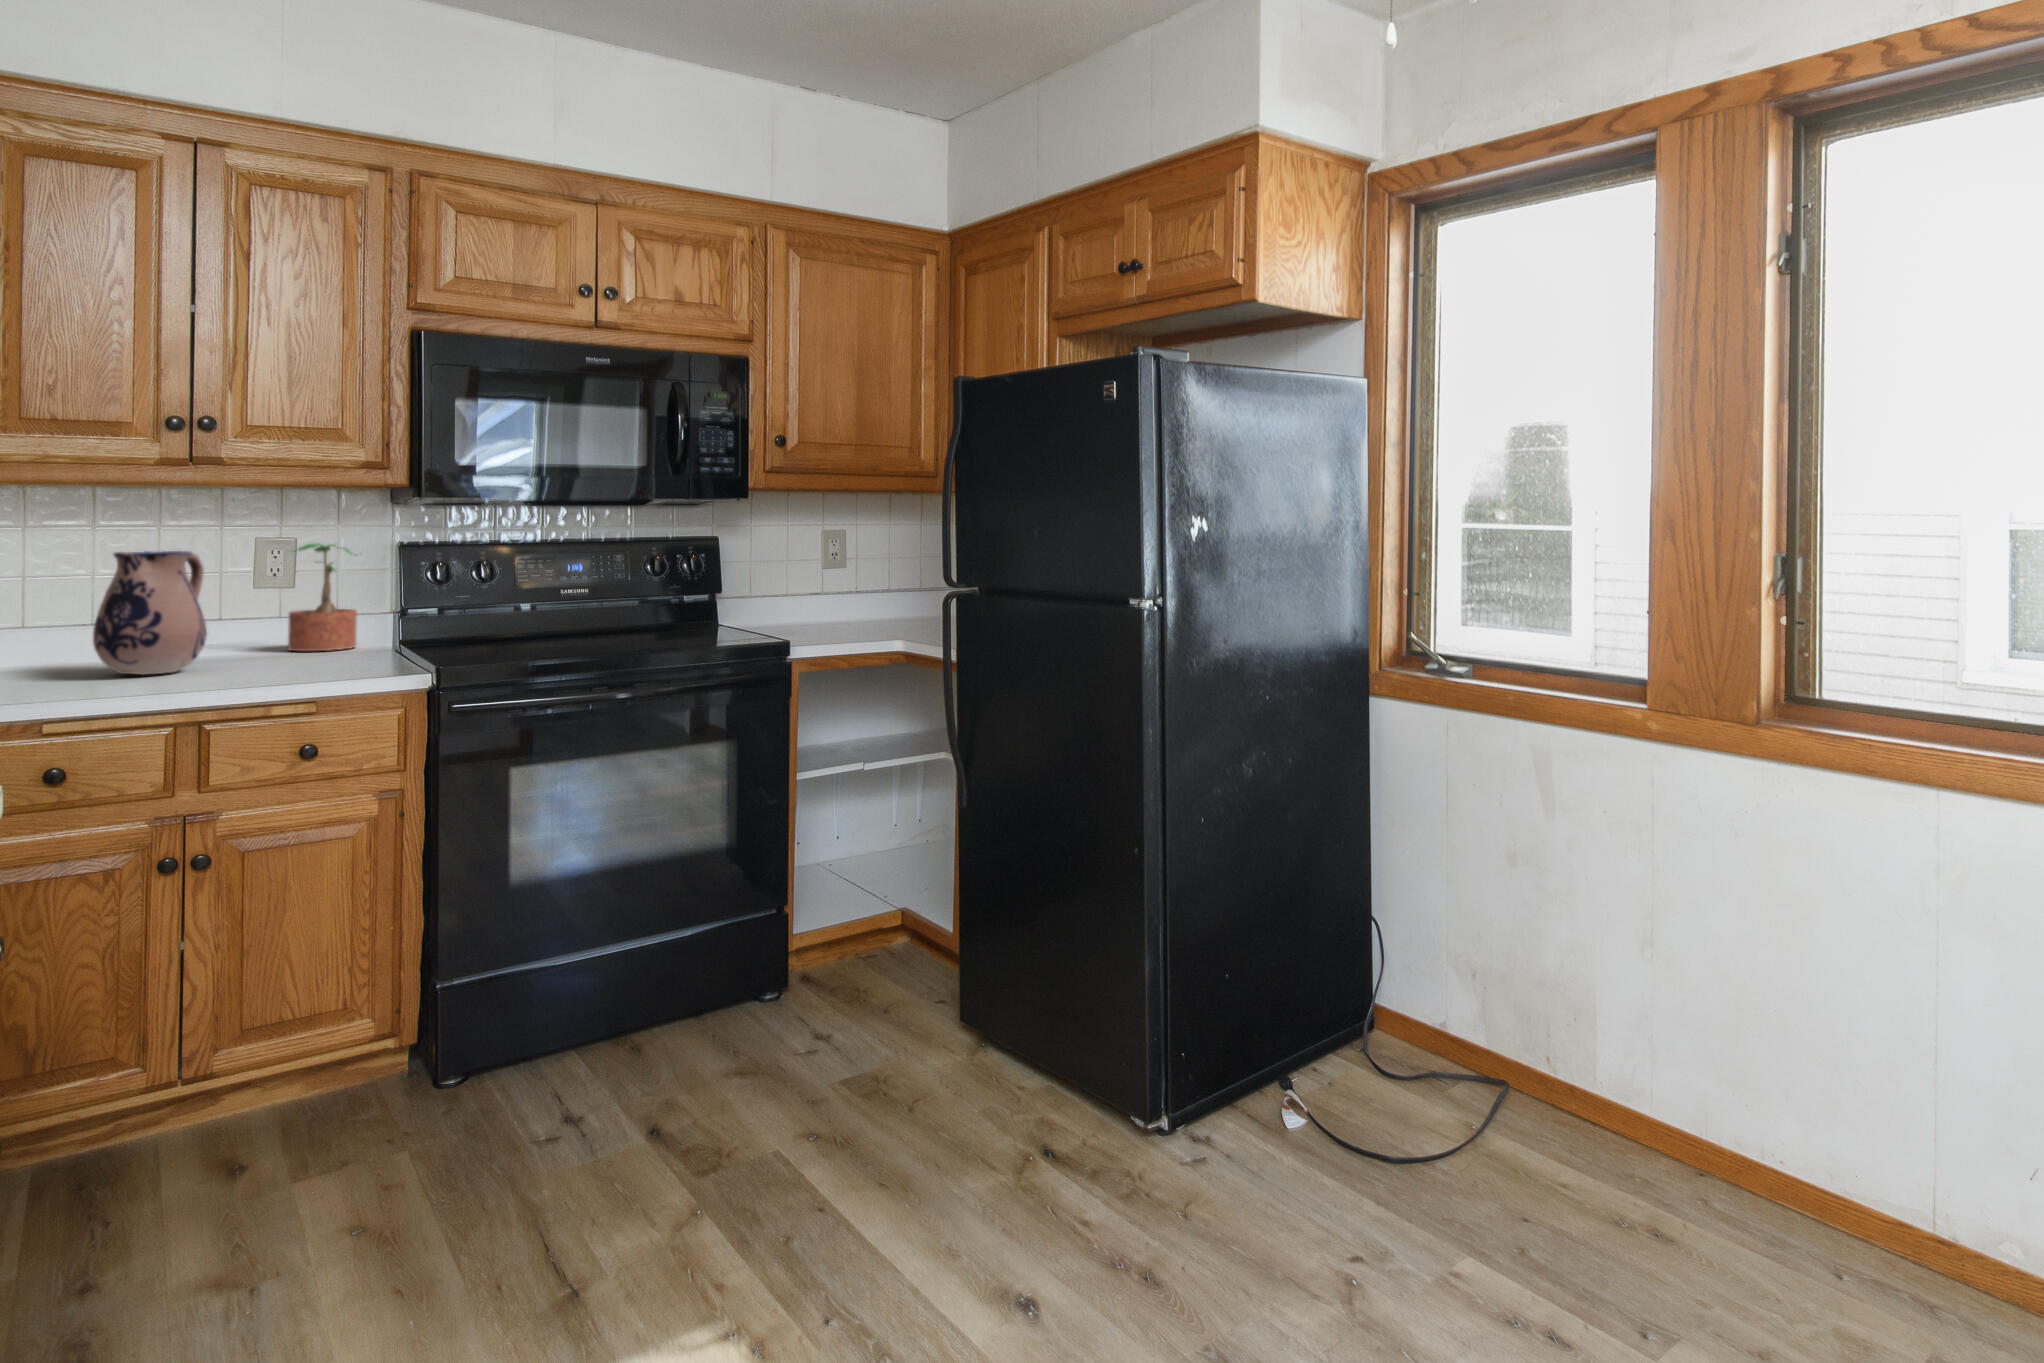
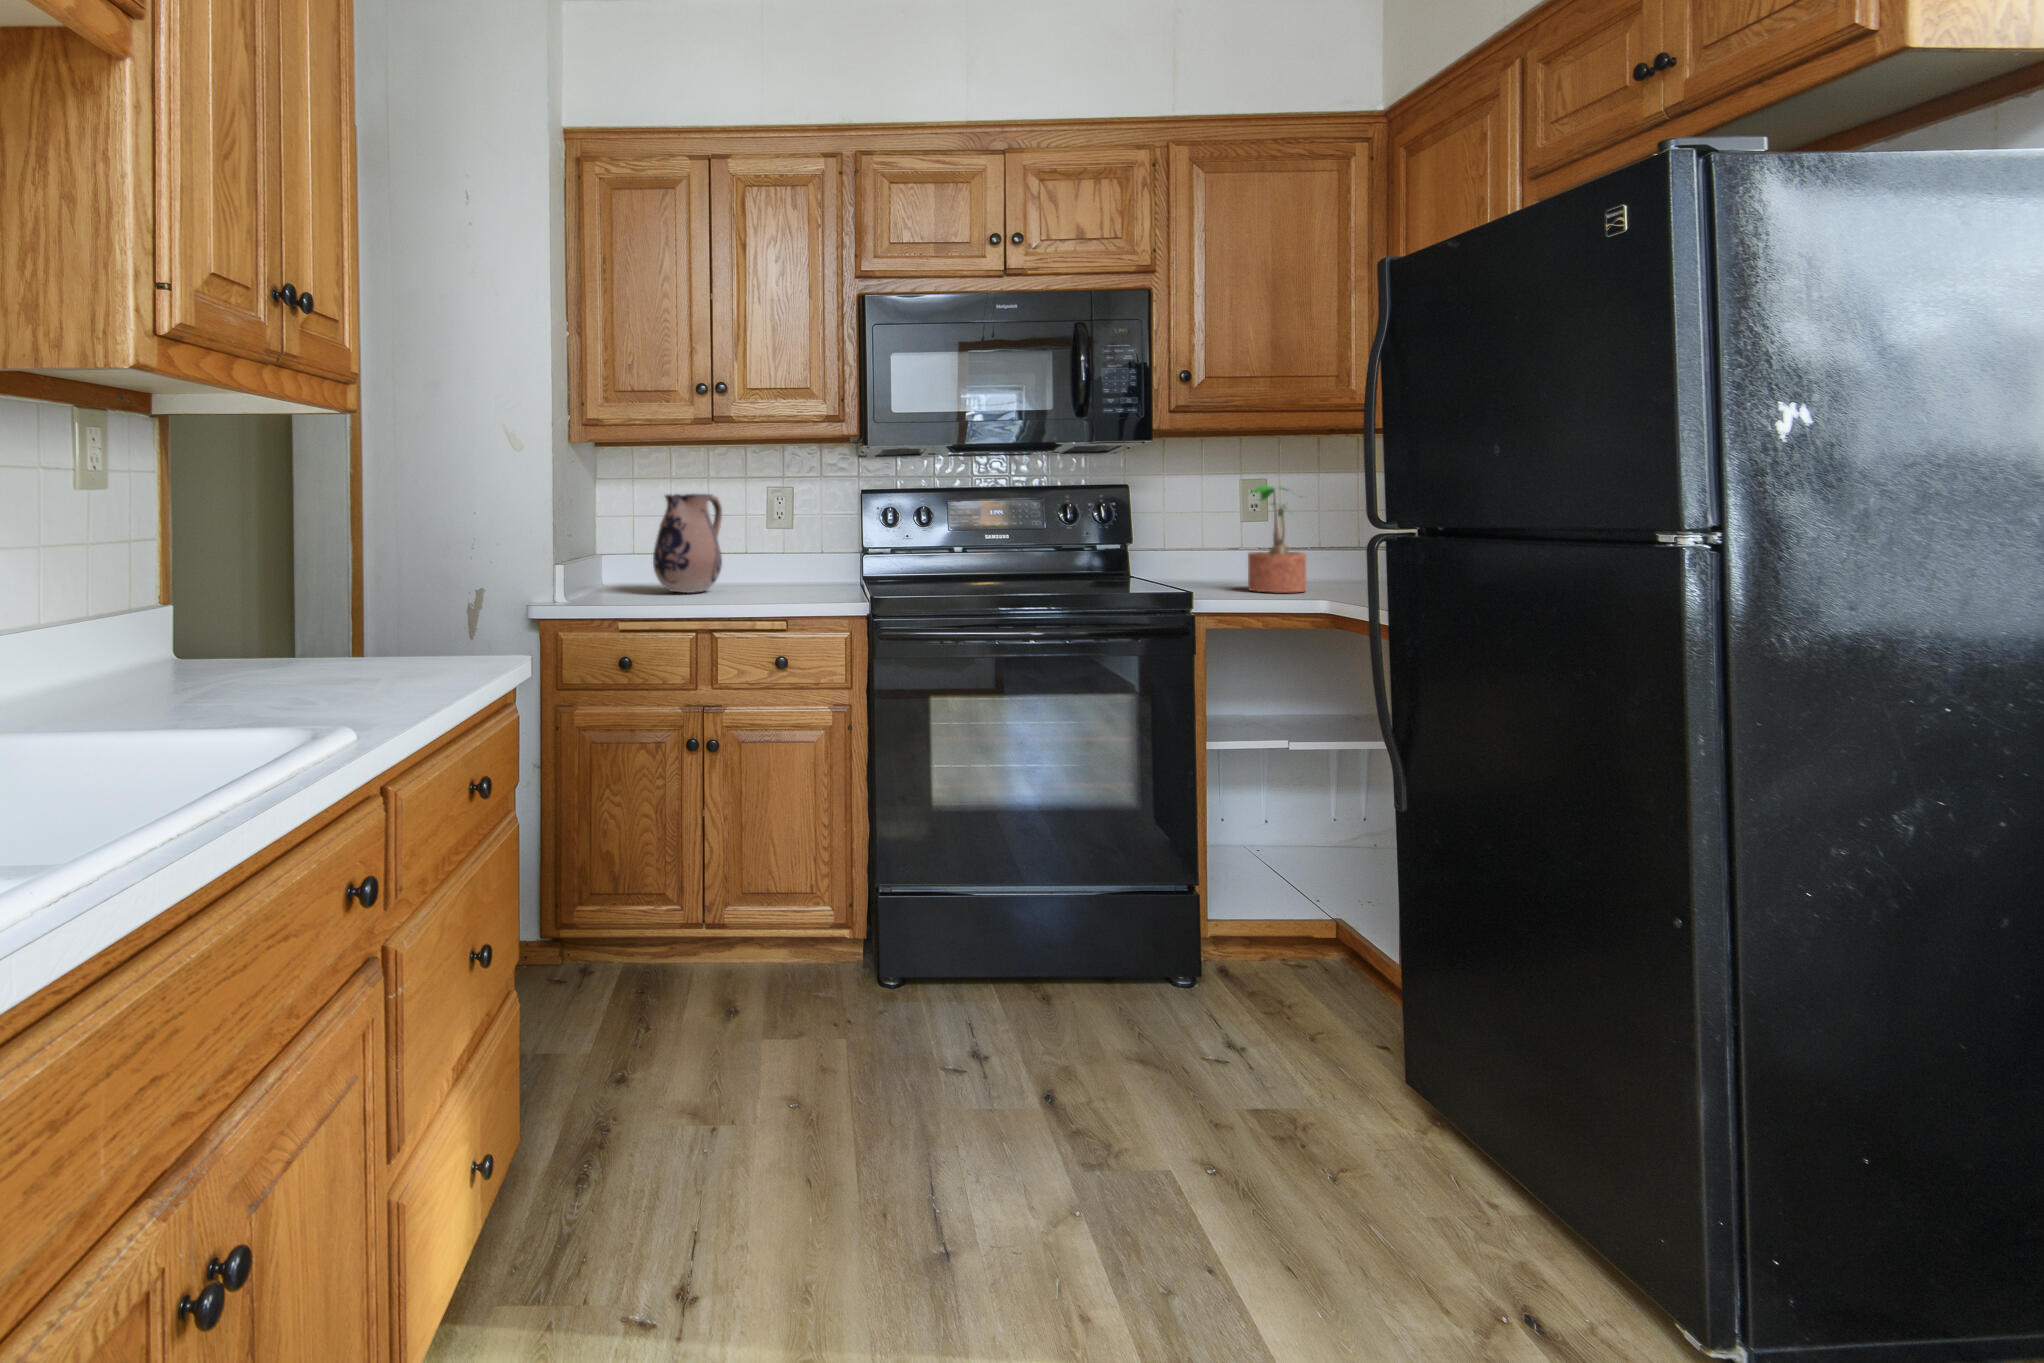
potted plant: present [288,543,357,651] -> present [1248,486,1306,593]

